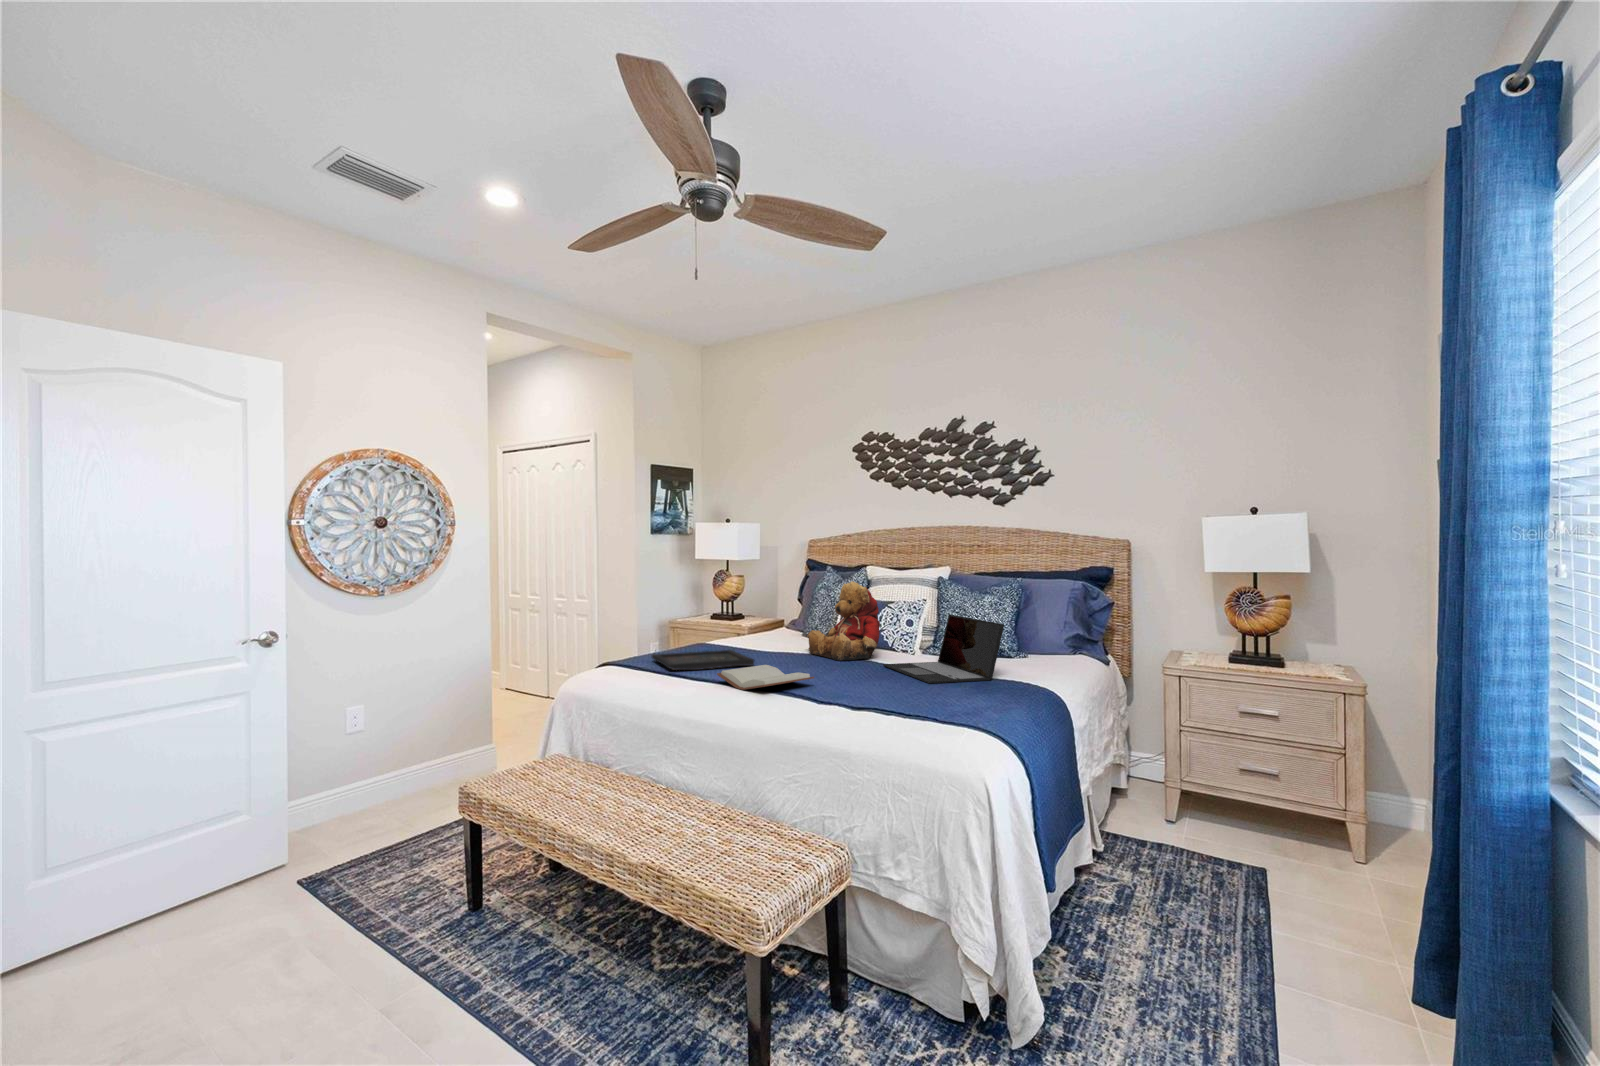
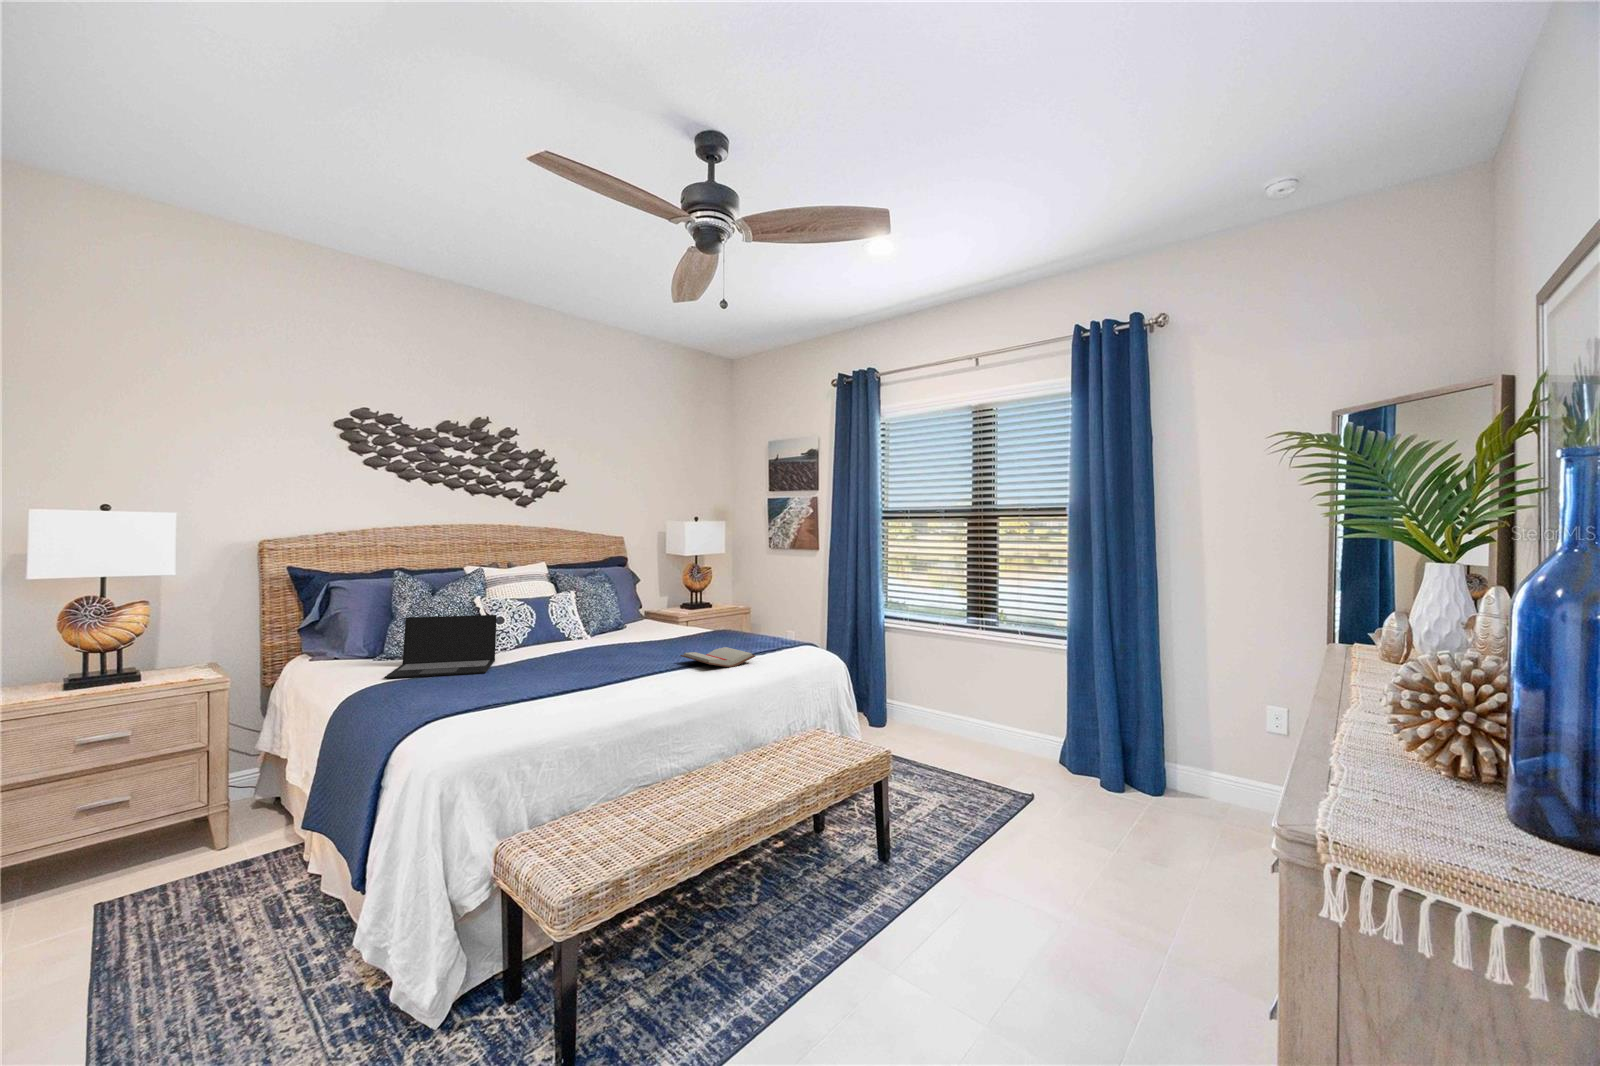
teddy bear: present [807,581,880,661] -> none [547,582,623,654]
laptop: present [883,614,1004,683] -> present [384,615,497,678]
tray: present [652,650,754,670] -> none [566,659,650,687]

